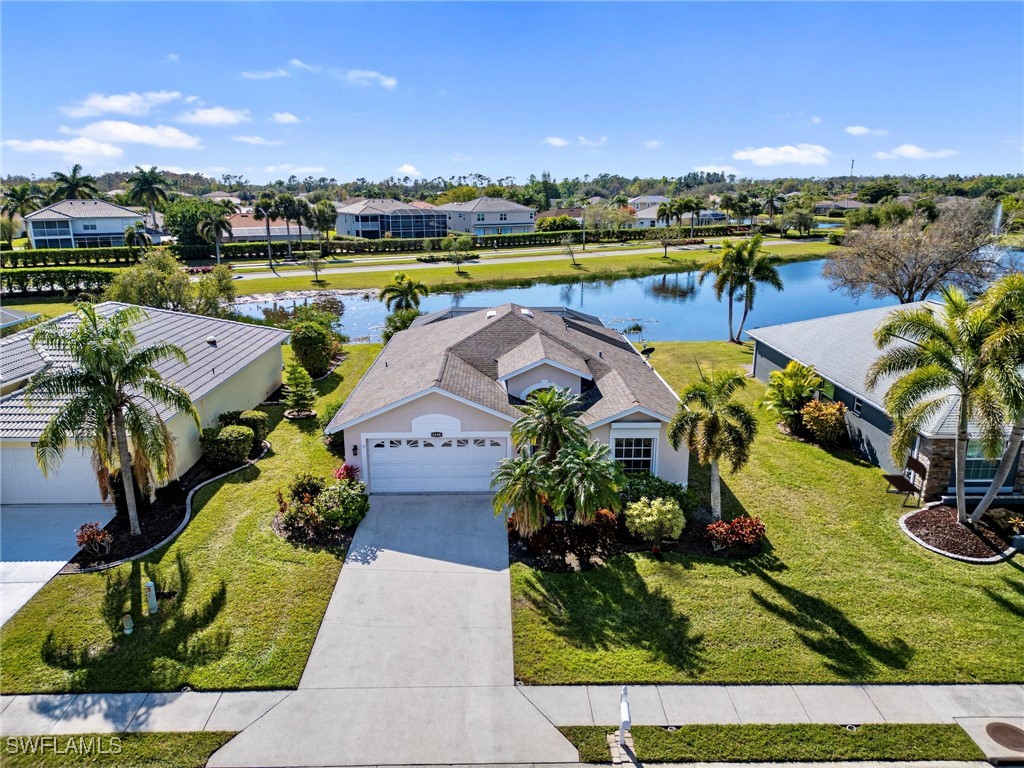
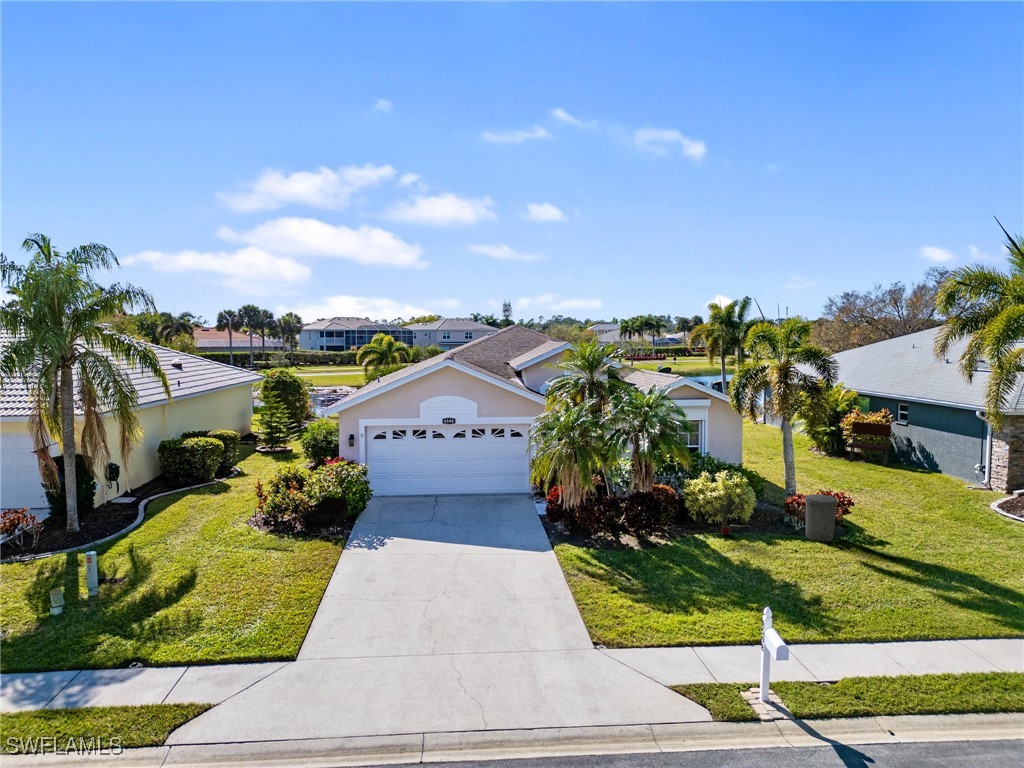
bench: present [882,456,927,508] -> present [848,422,891,466]
lounge chair: present [154,479,189,513] -> present [301,496,349,541]
trash can: none [723,523,750,564] -> present [804,494,838,541]

